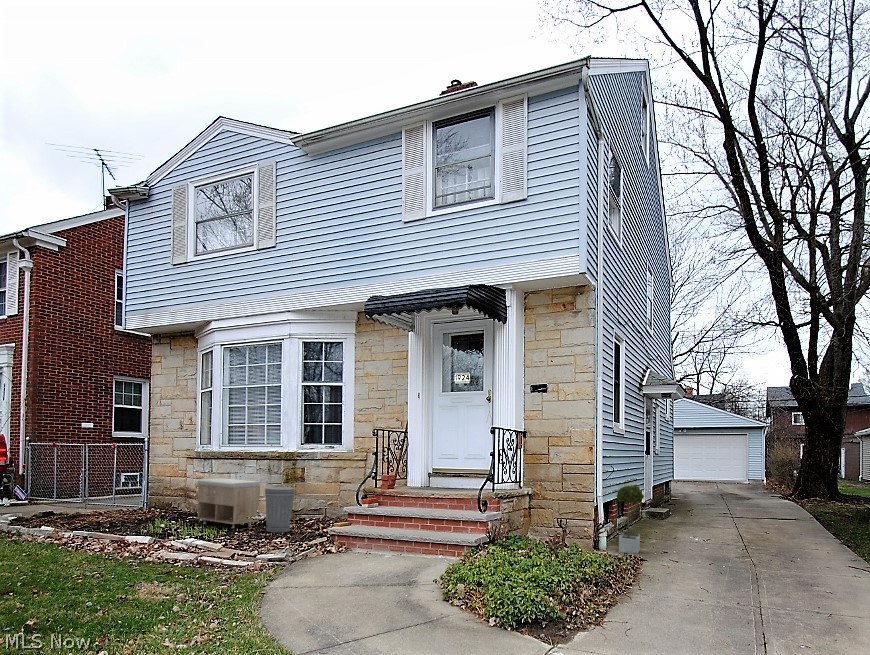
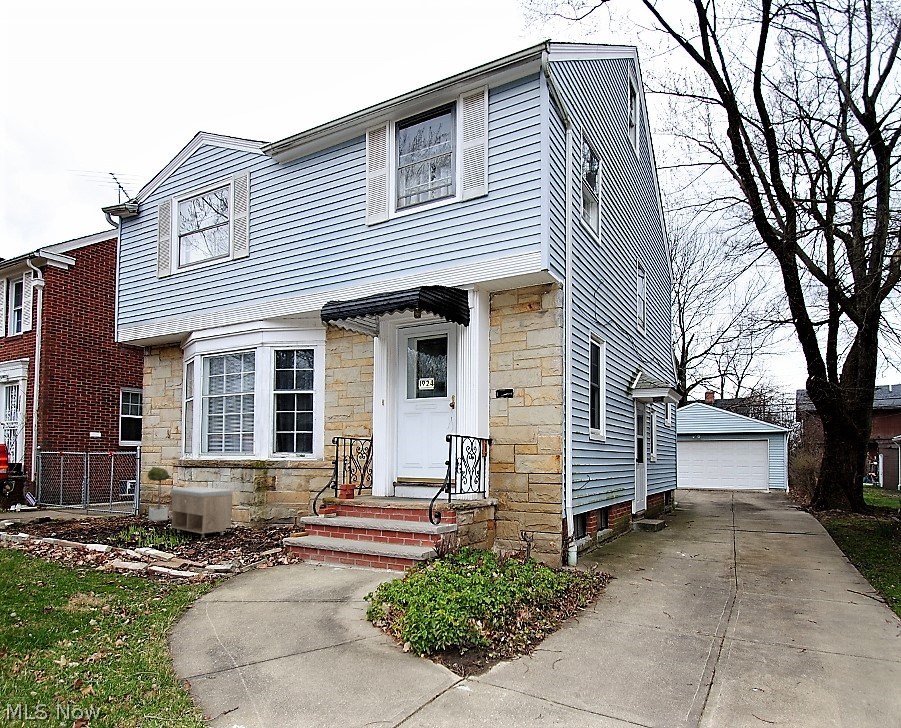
potted tree: present [616,485,644,553] -> present [147,467,171,521]
trash can: present [265,486,295,532] -> none [233,495,264,542]

